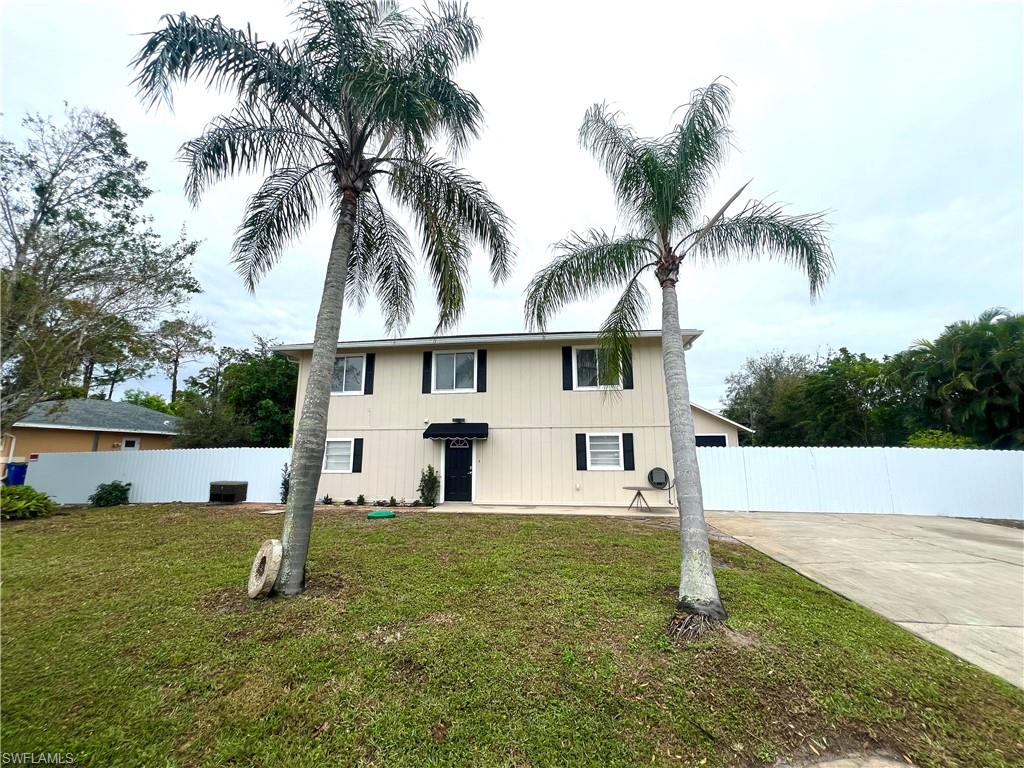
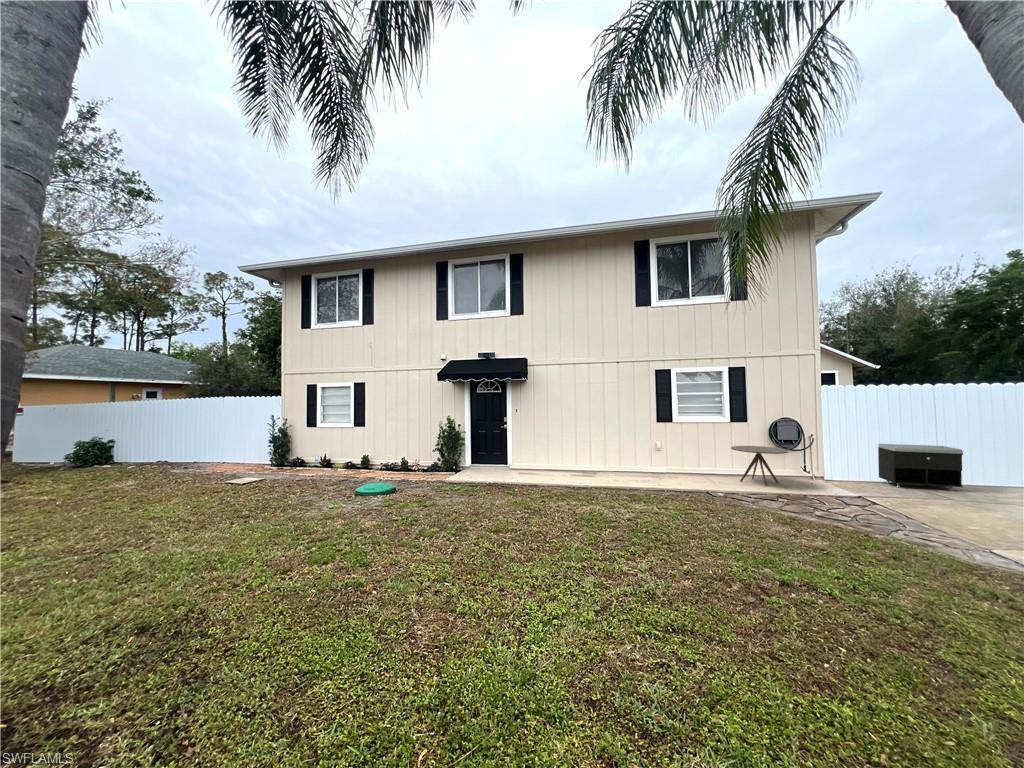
storage bench: present [209,481,248,505] -> present [878,444,963,490]

